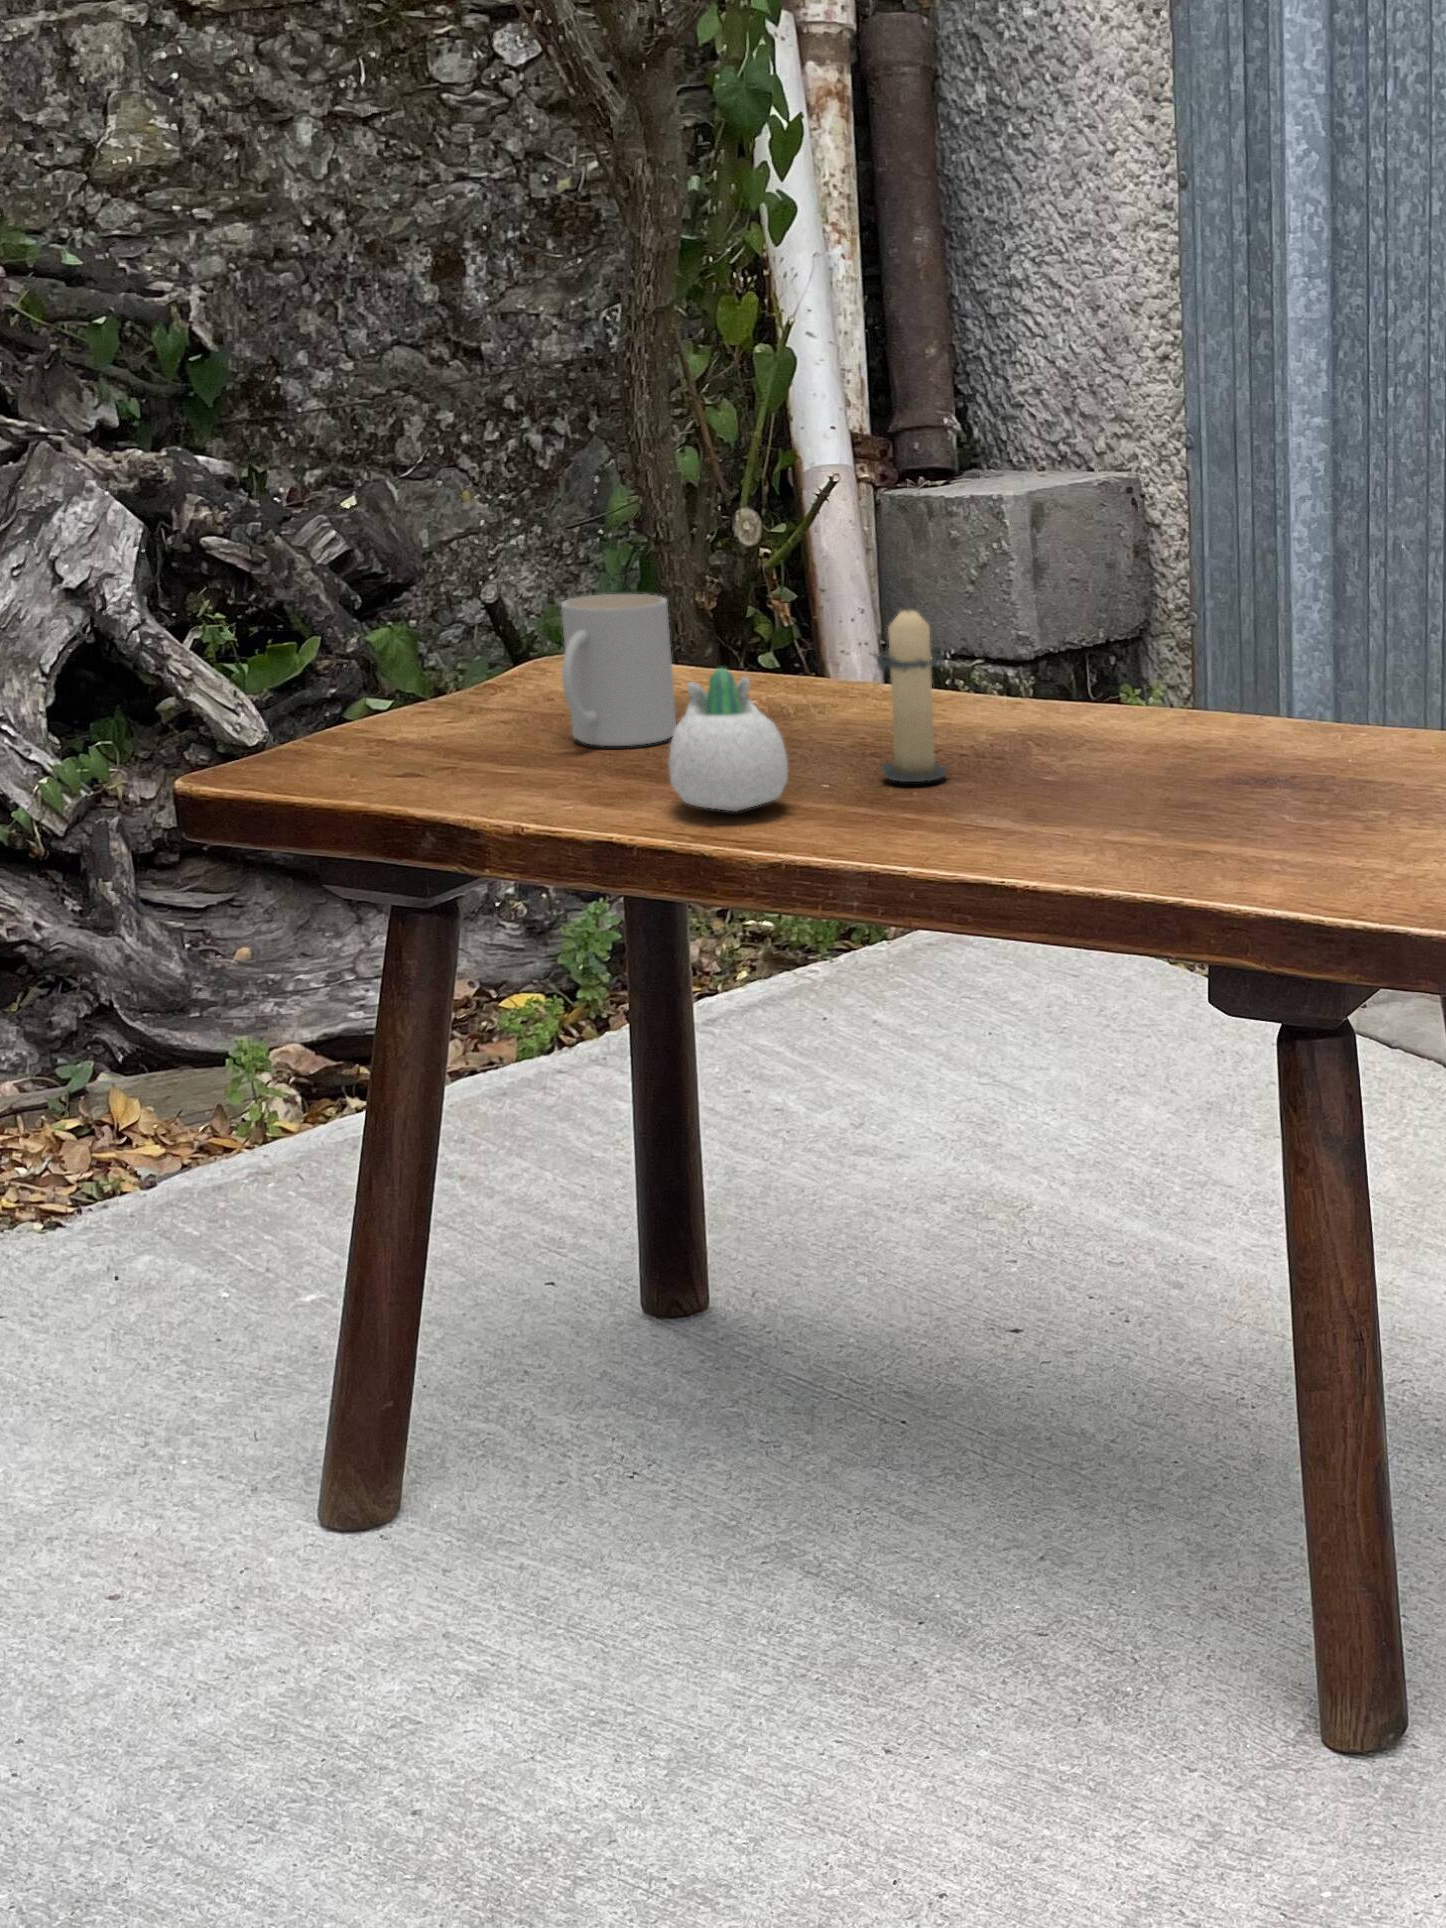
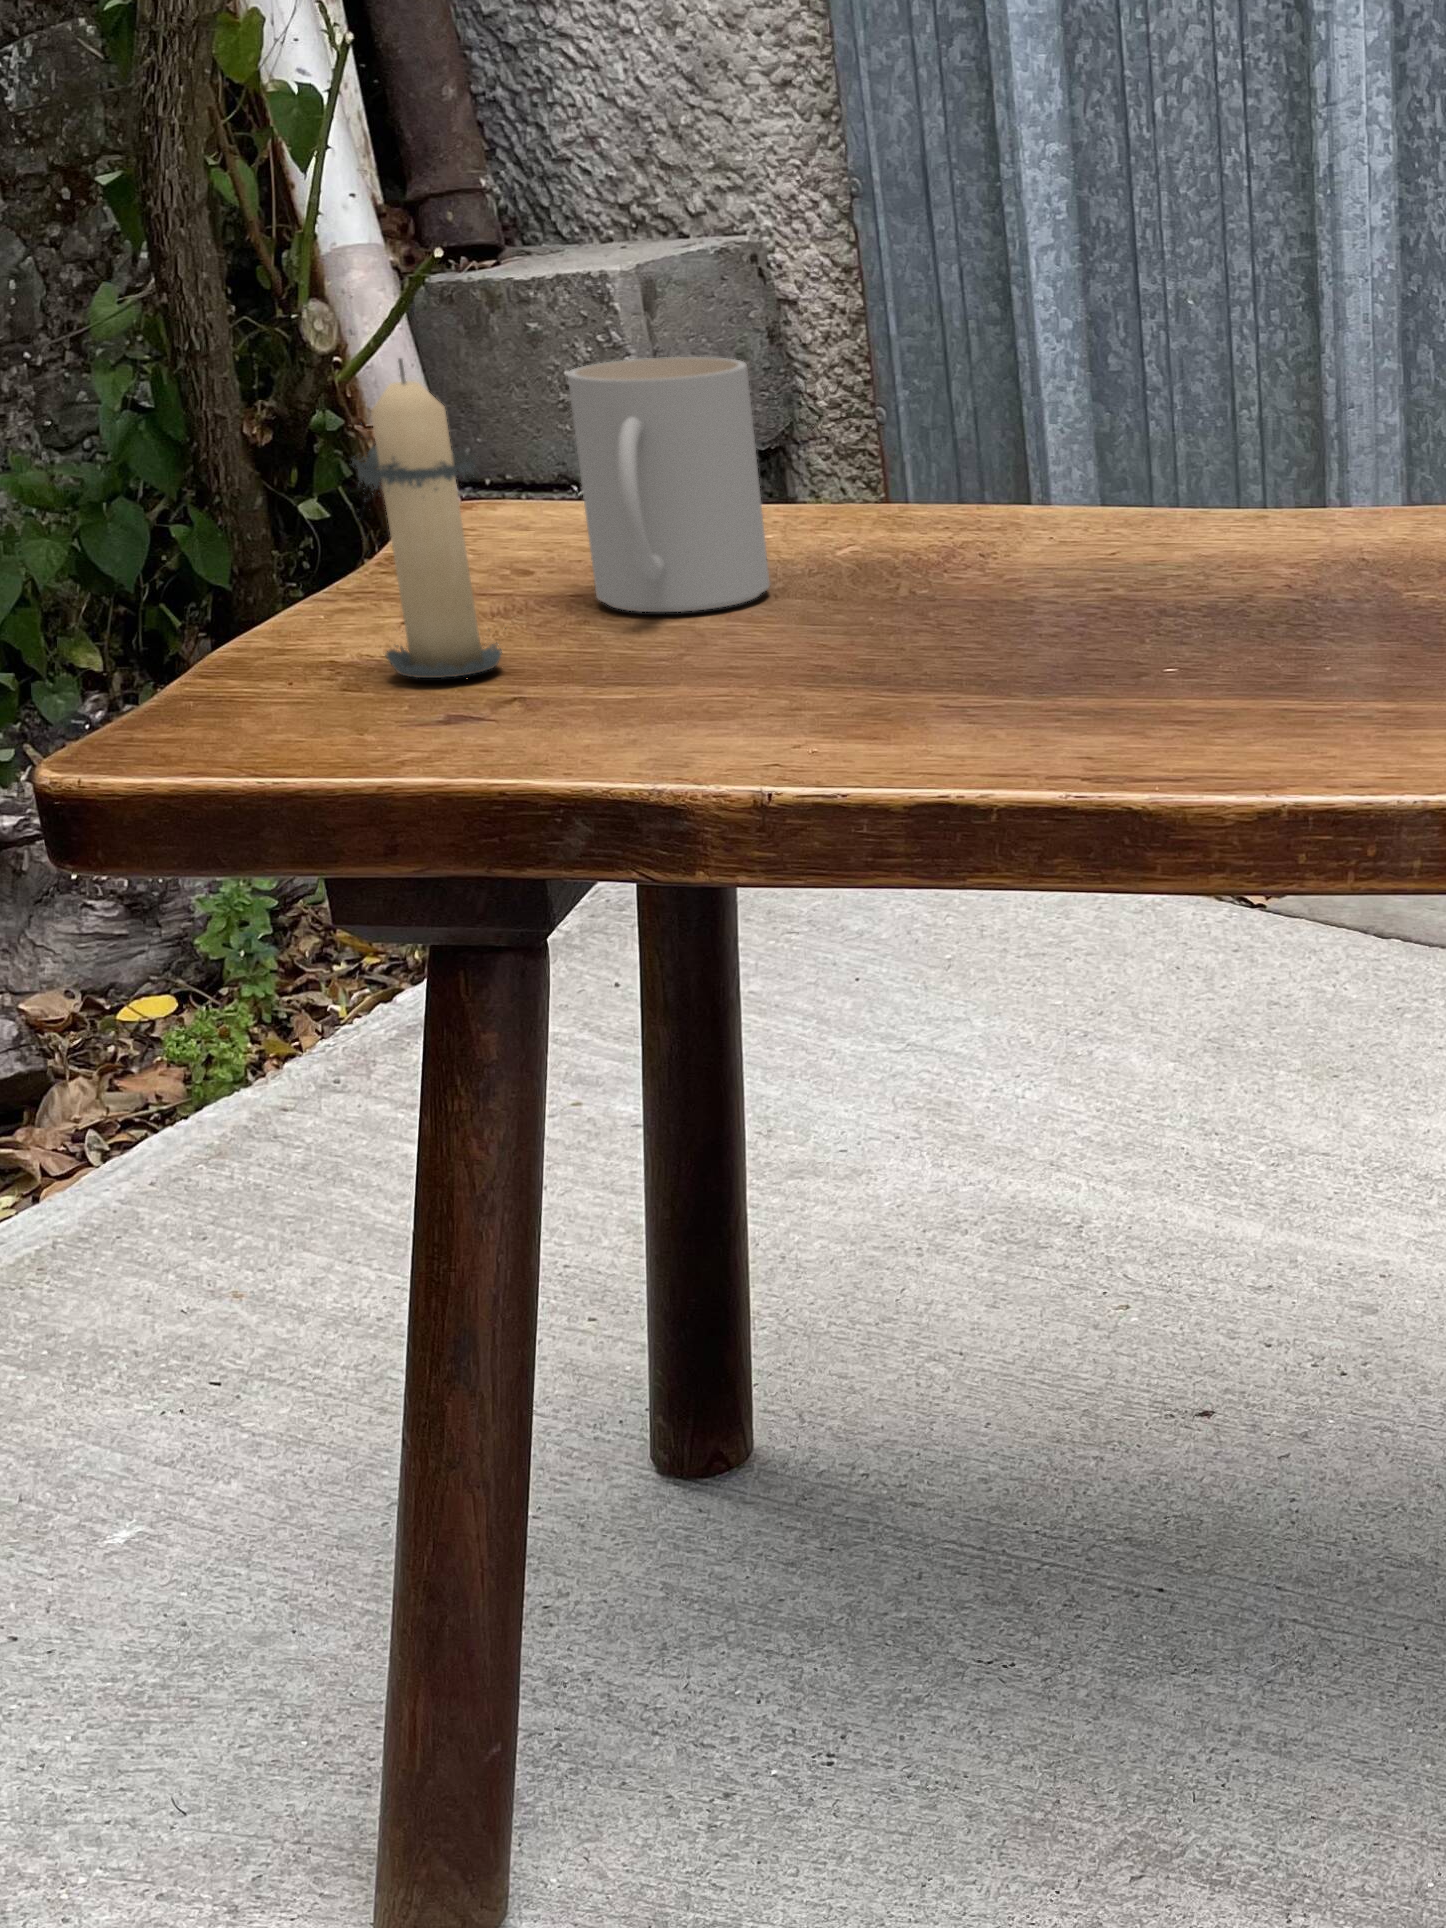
candle: present [876,608,946,782] -> present [352,358,506,678]
succulent planter: present [669,668,788,811] -> none [961,441,1184,688]

